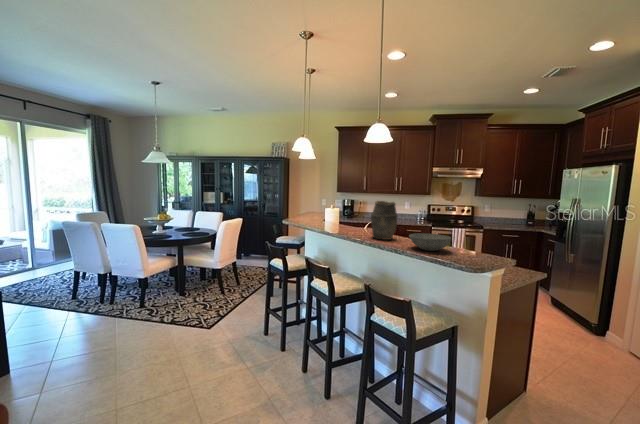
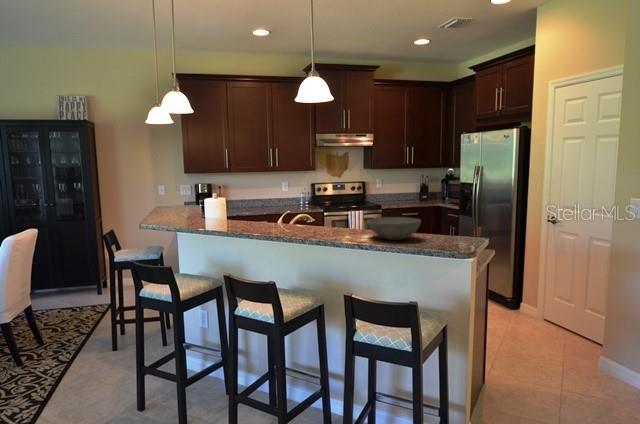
vase: present [371,201,398,240] -> none [300,177,339,233]

